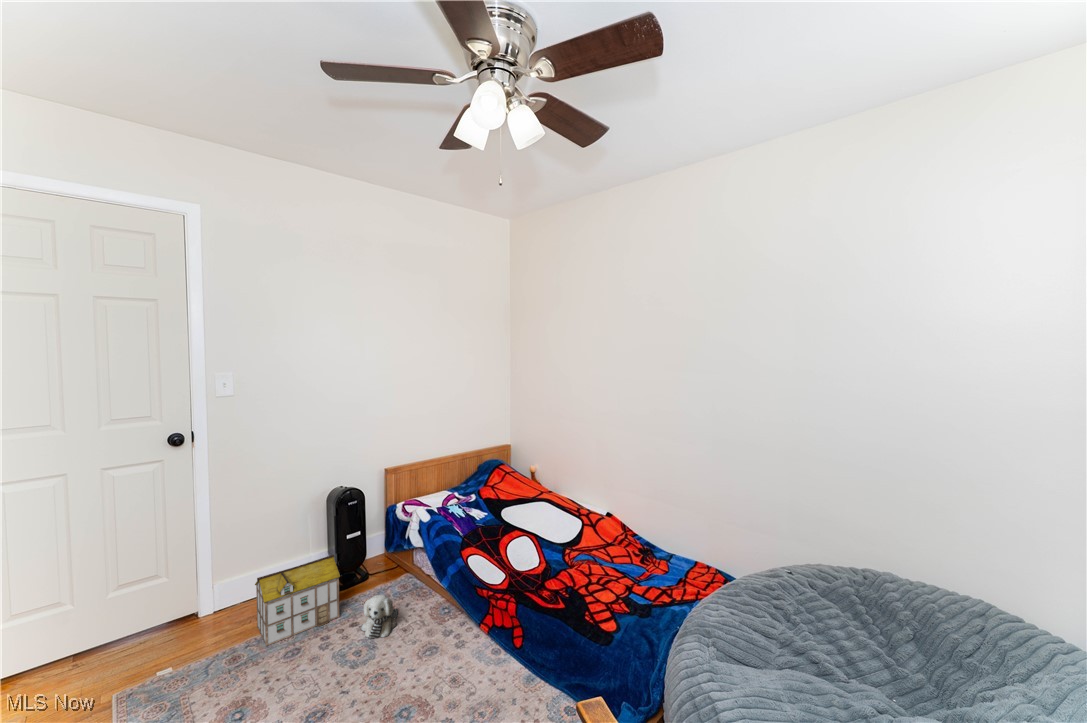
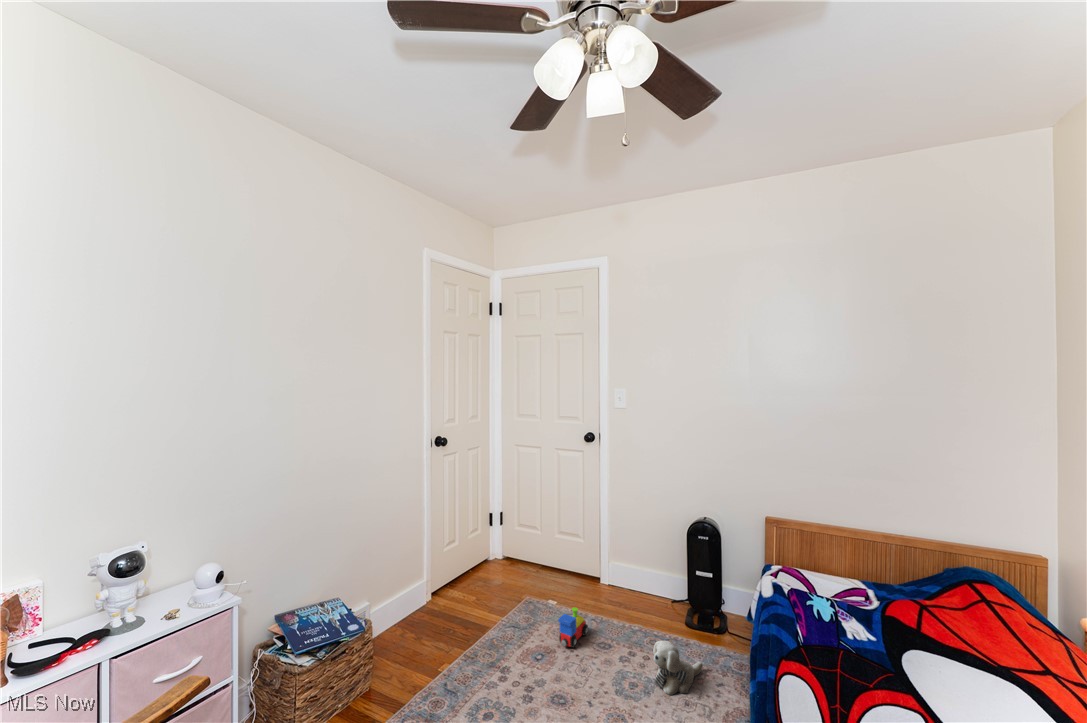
toy house: present [255,555,340,646] -> none [599,566,672,647]
toy train: none [237,637,267,688] -> present [558,608,588,648]

